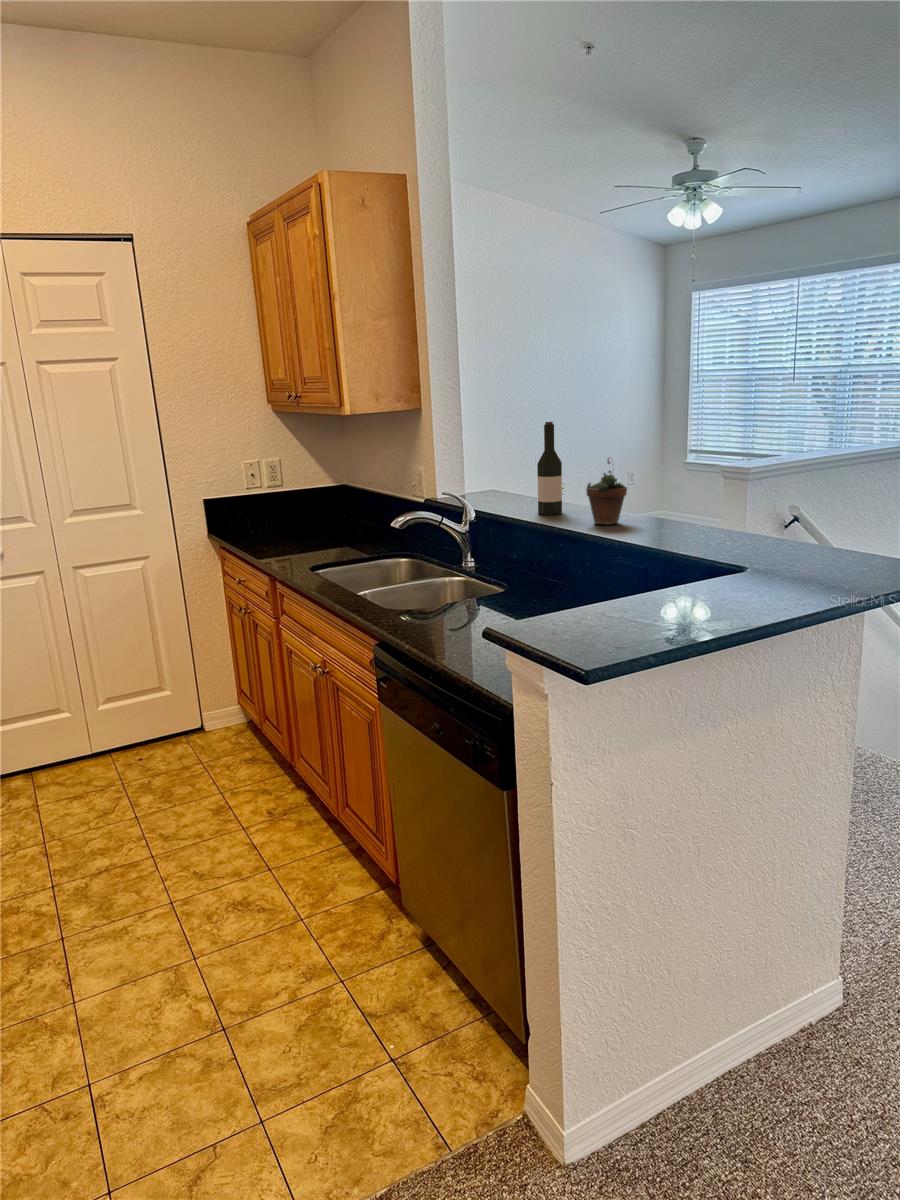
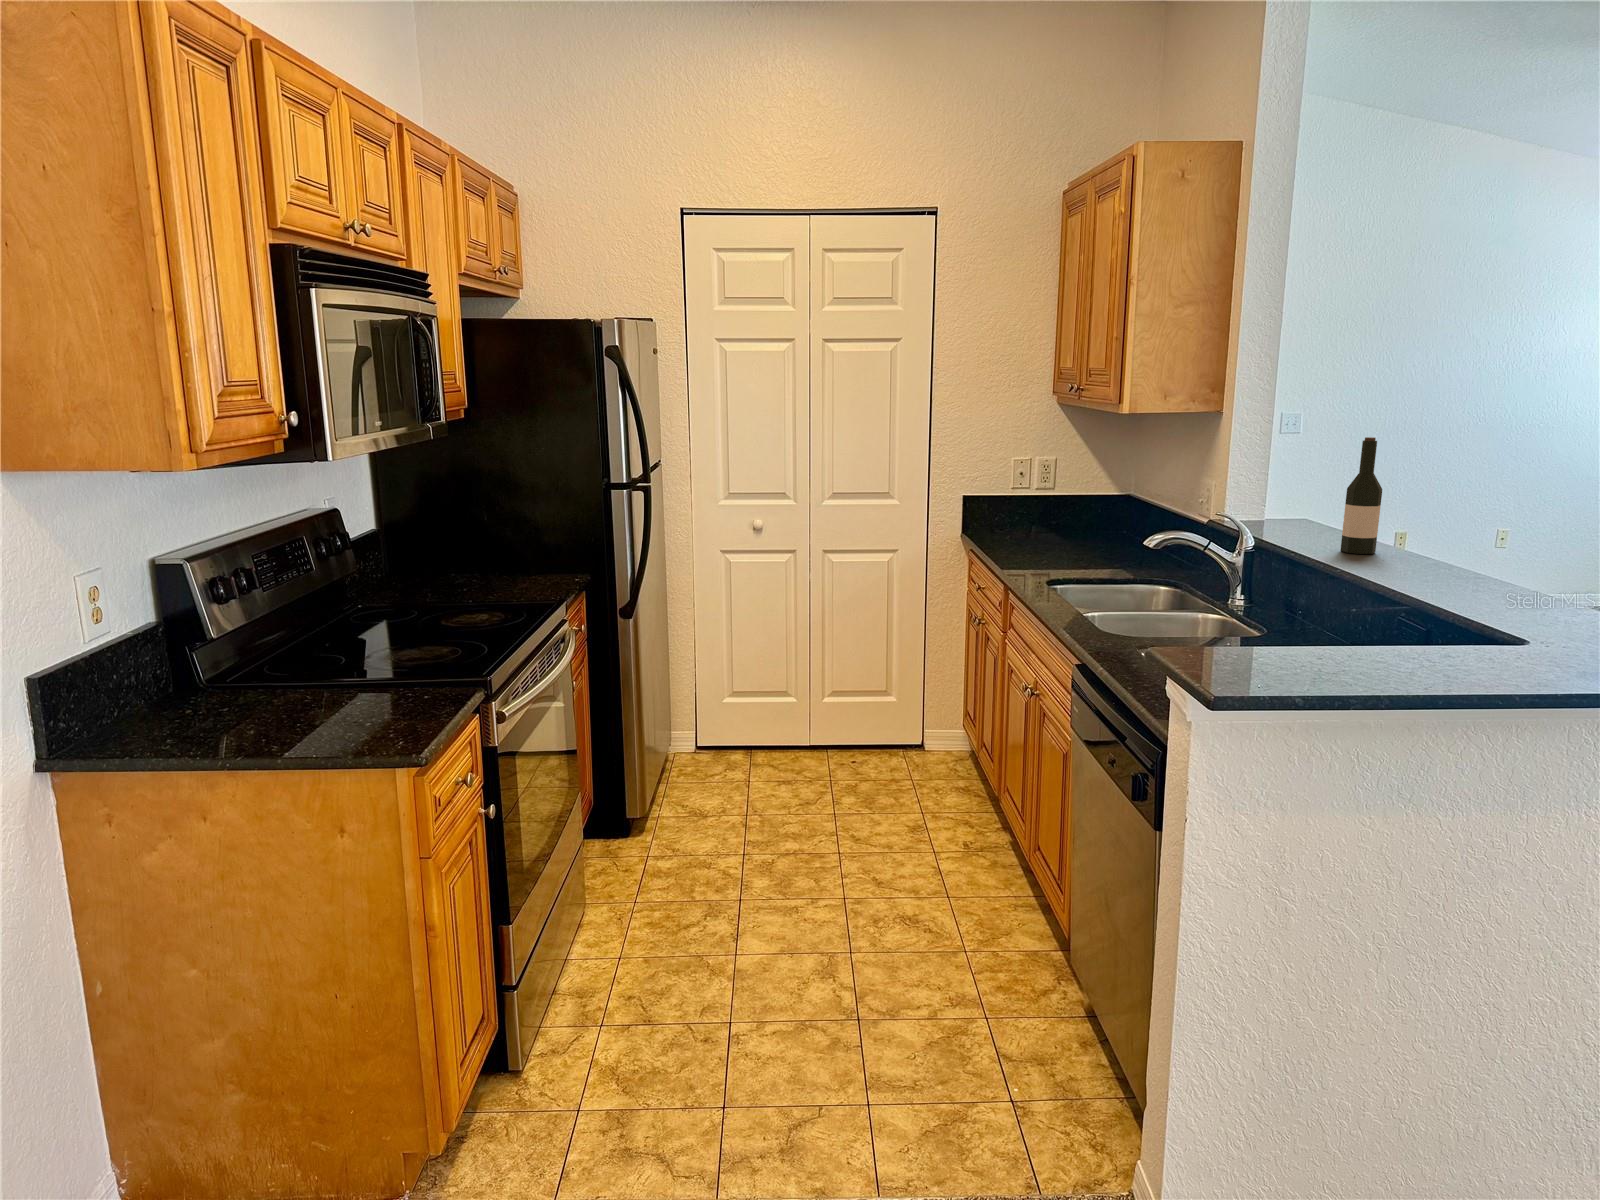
succulent plant: present [586,459,627,524] -> none [1396,487,1456,574]

